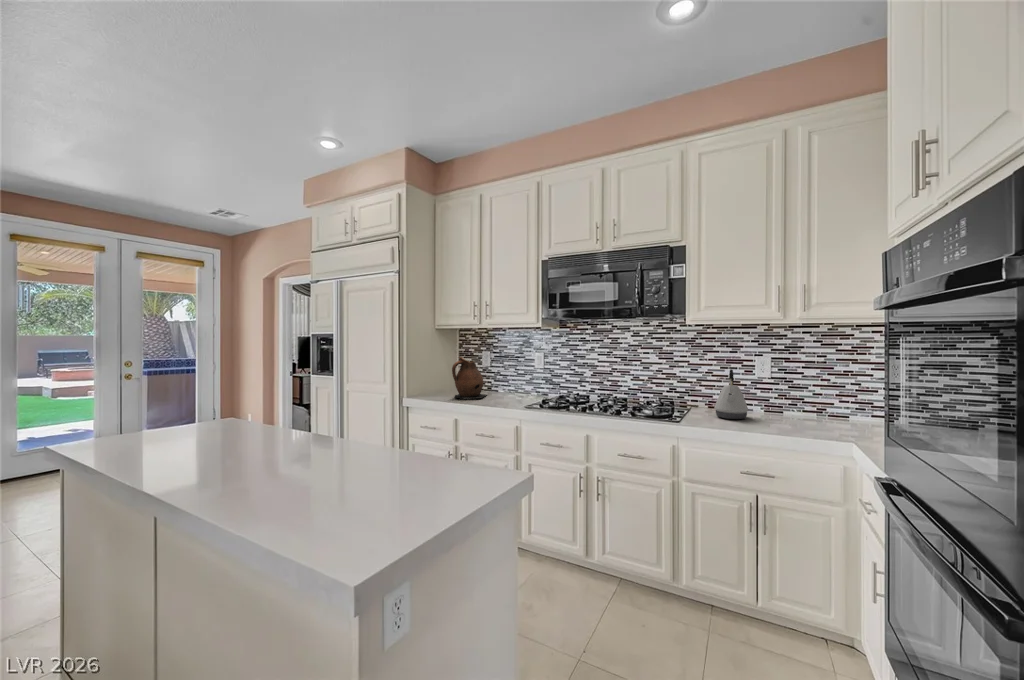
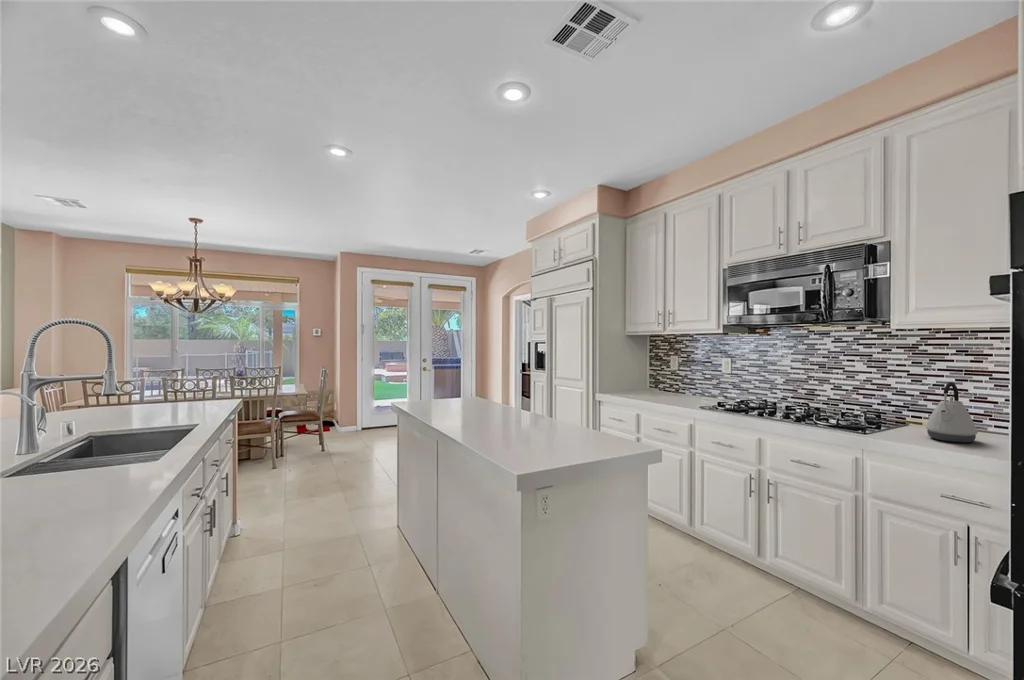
ceramic pitcher: present [452,357,486,399] -> none [636,361,671,399]

